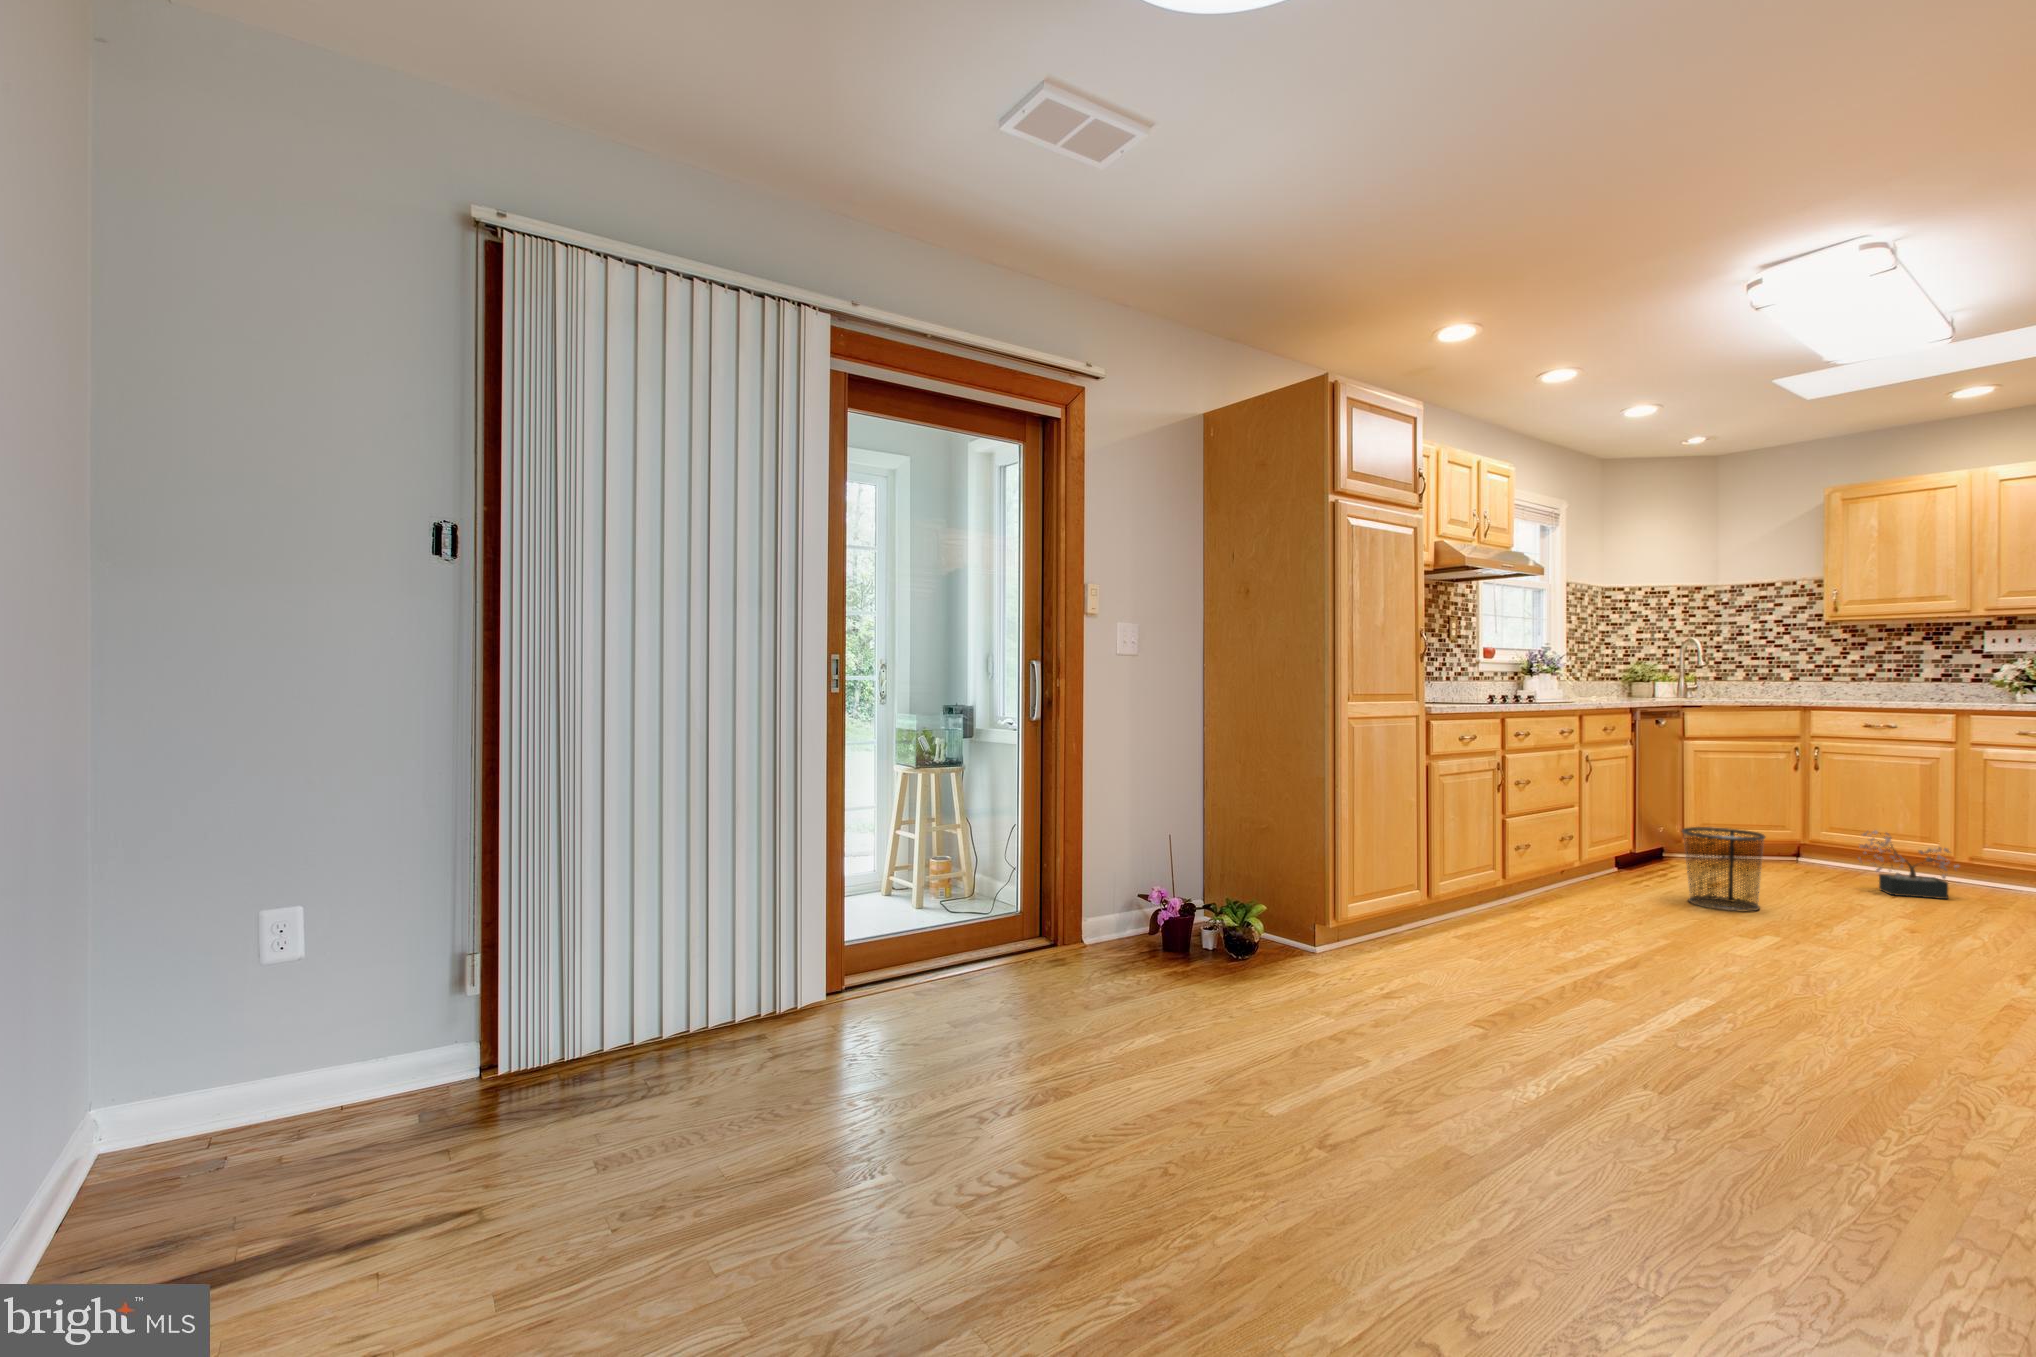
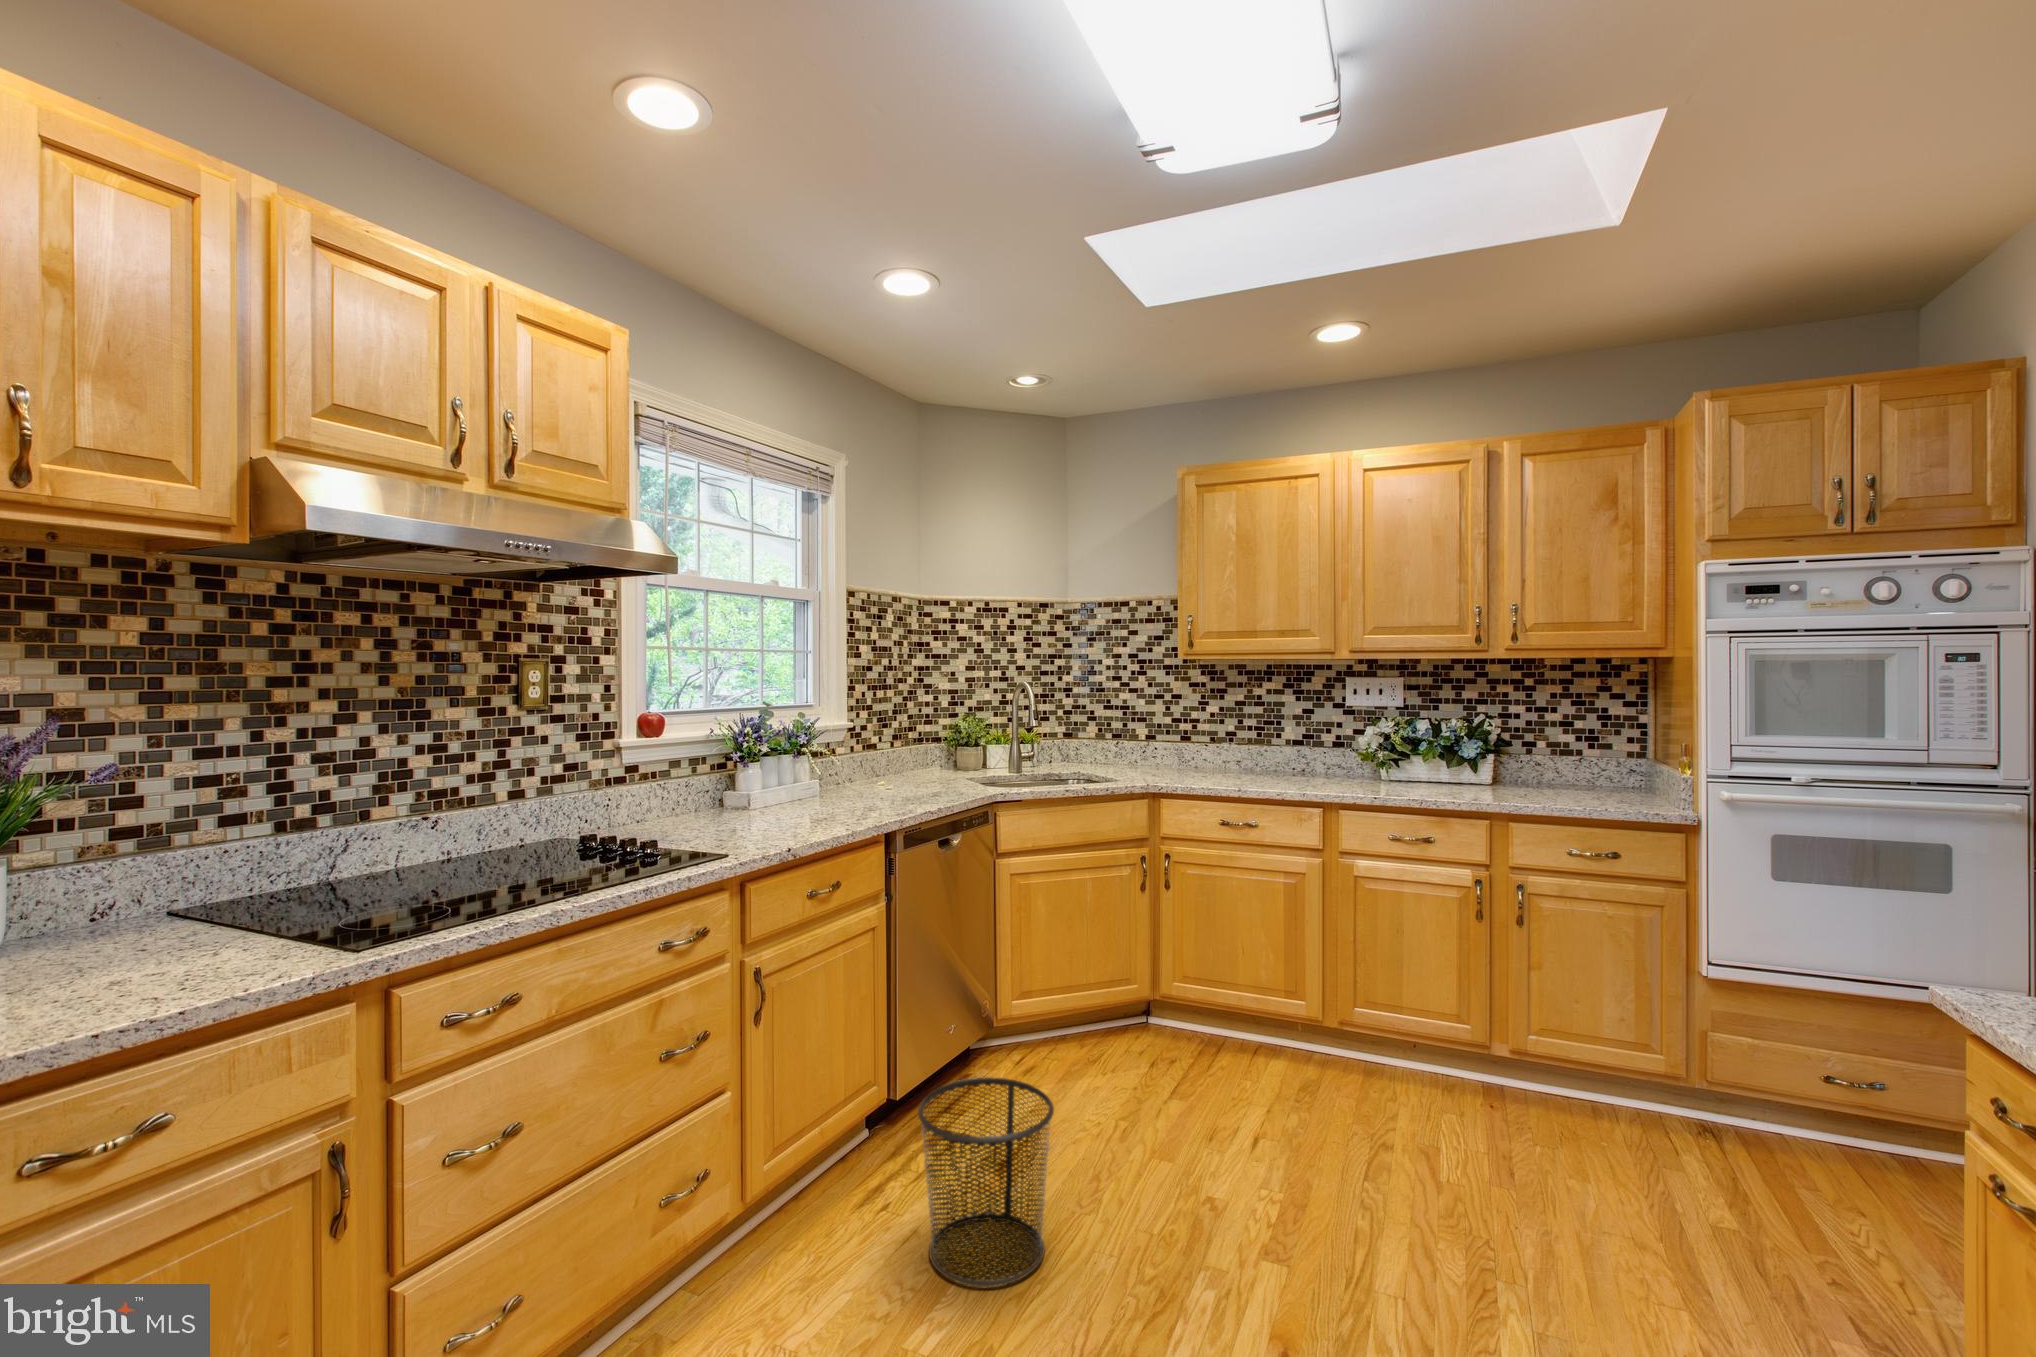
decorative plant: present [1858,830,1959,899] -> none [1206,1003,1328,1119]

